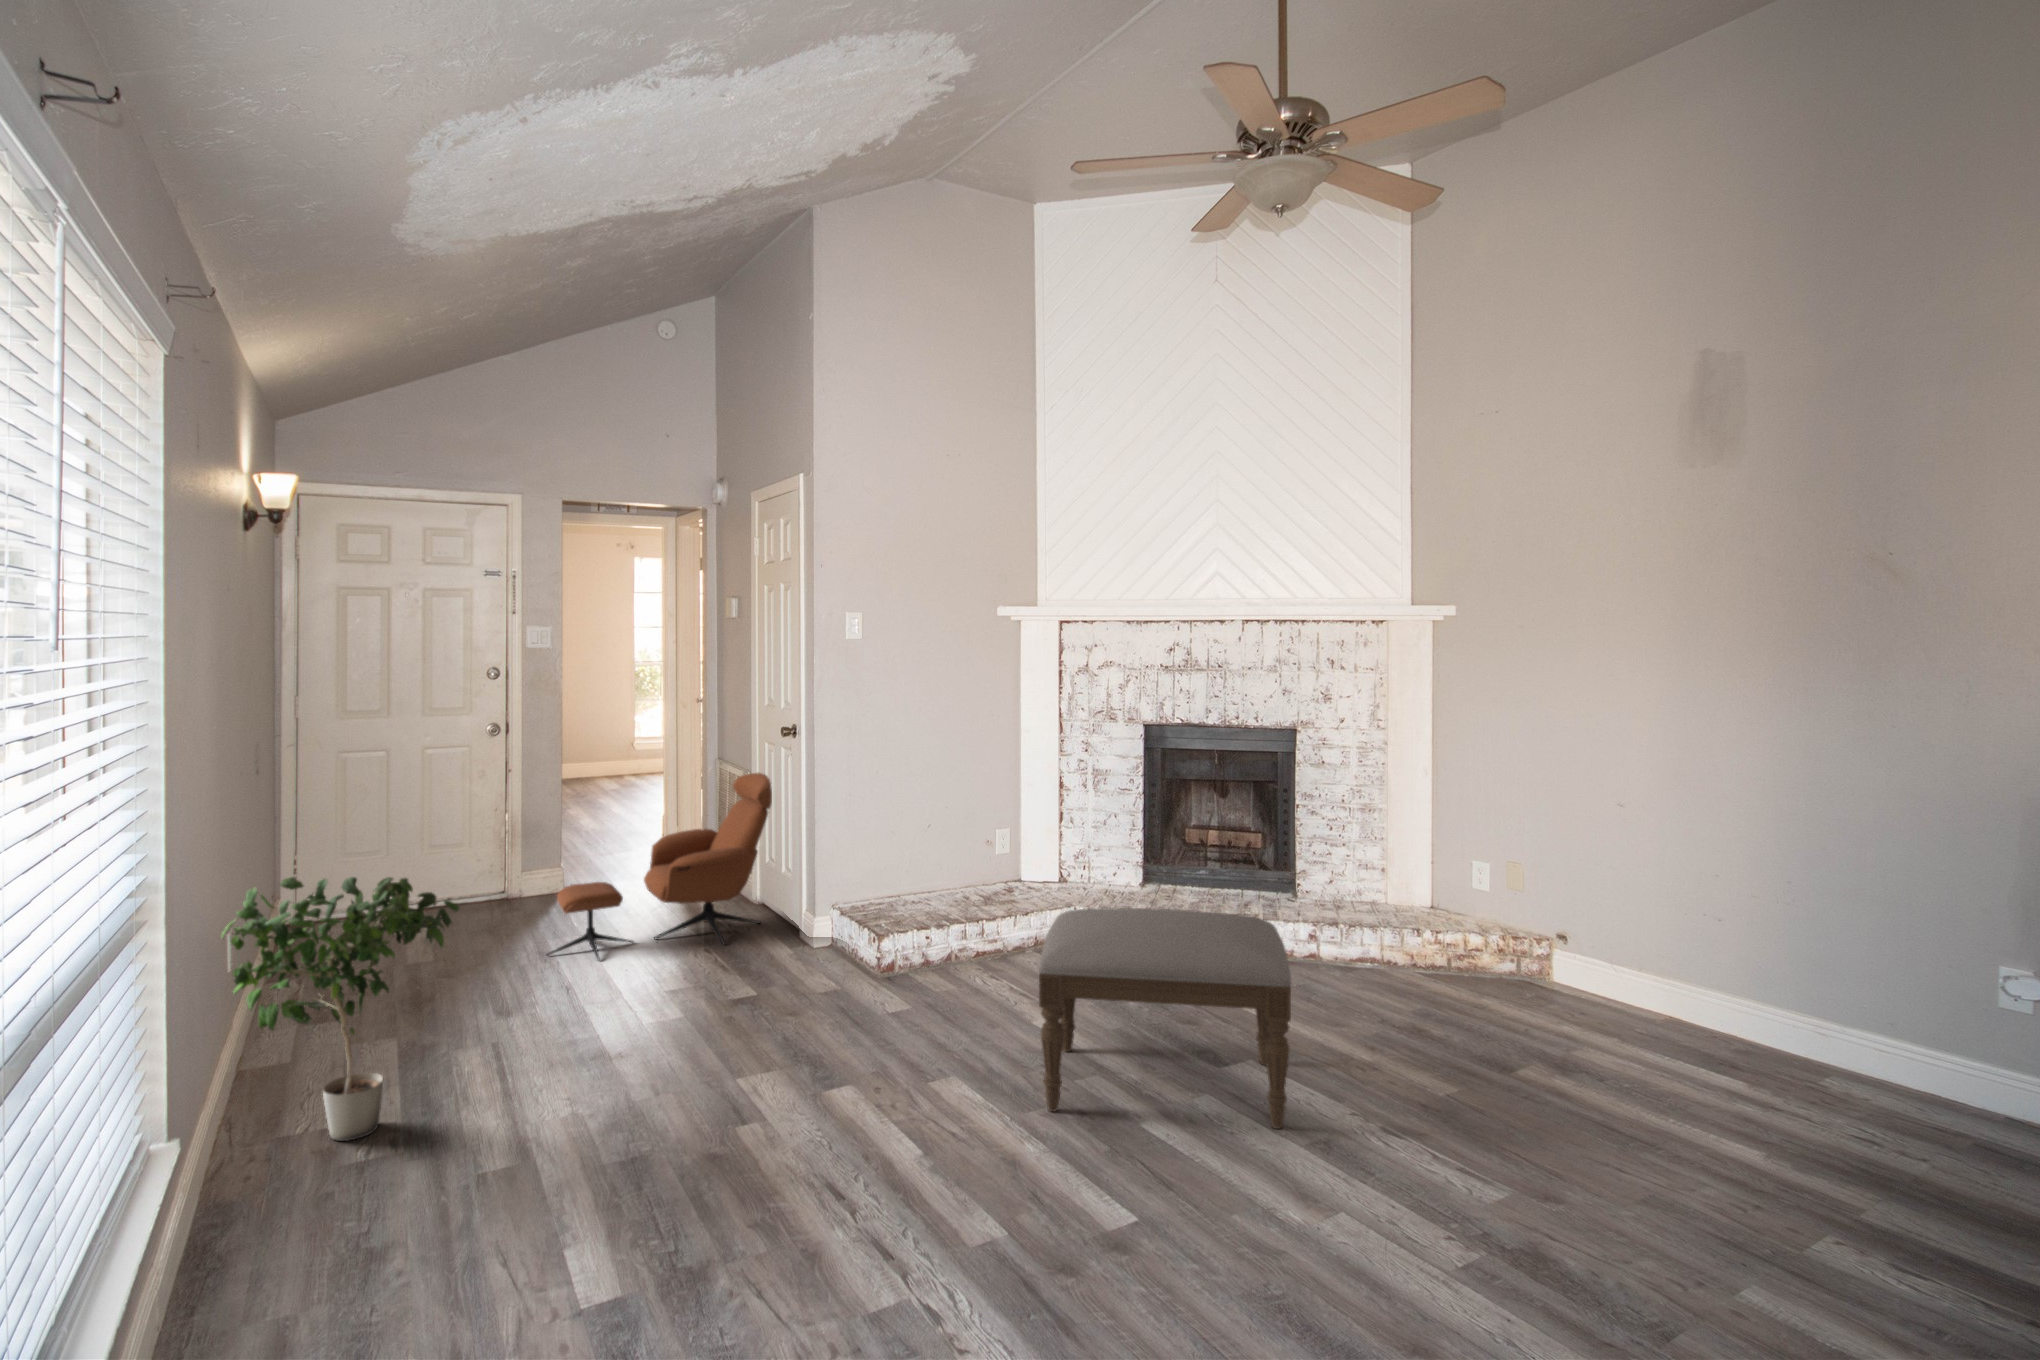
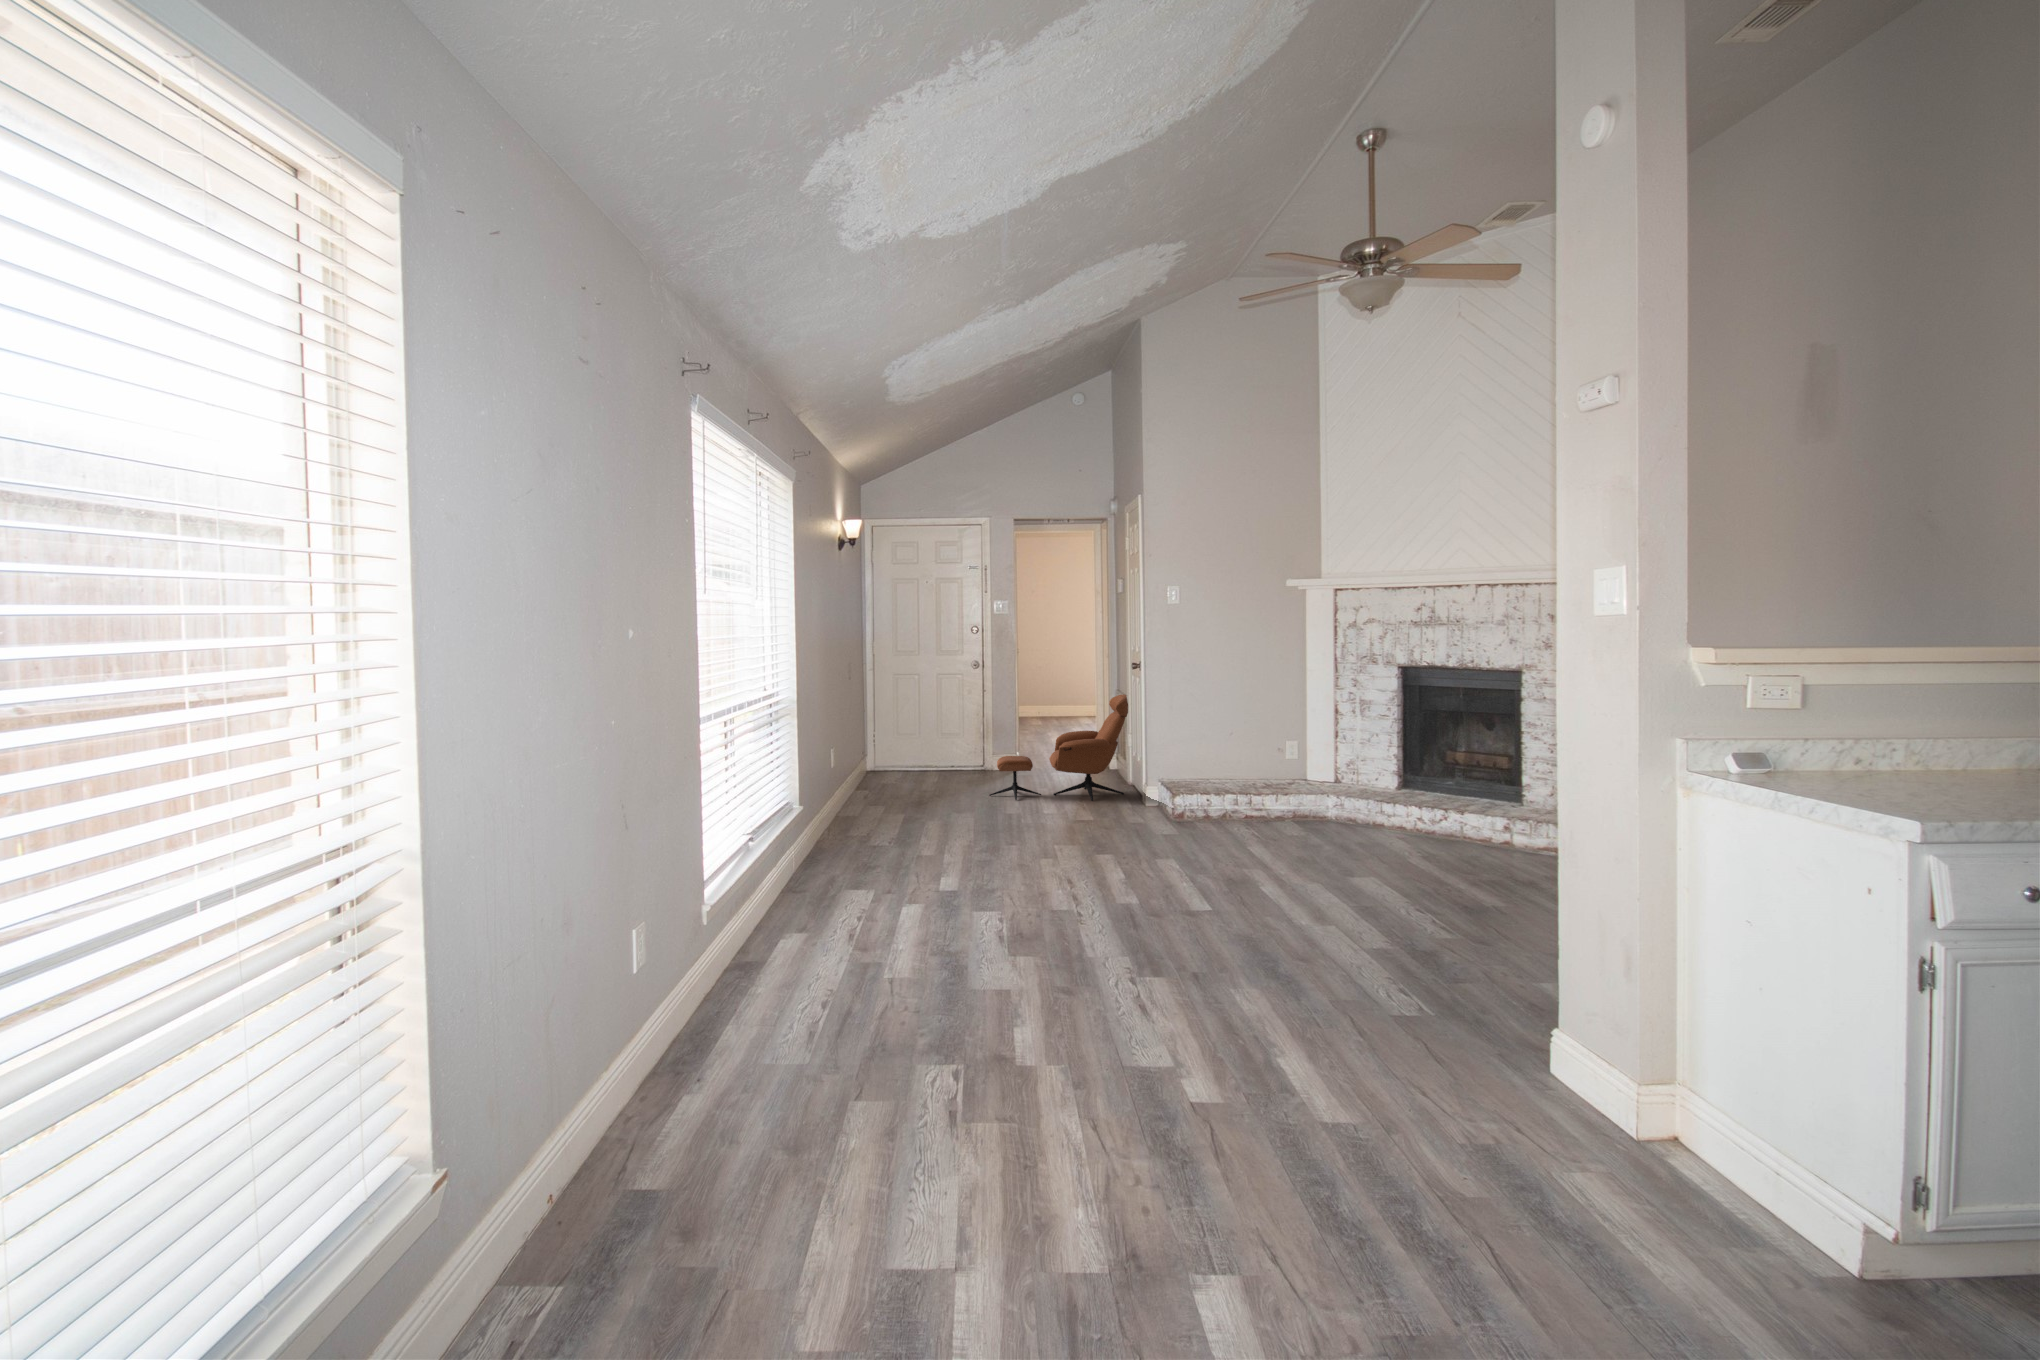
potted plant: present [221,877,459,1141] -> none [813,715,915,844]
ottoman: present [1039,908,1291,1129] -> none [1205,768,1394,903]

